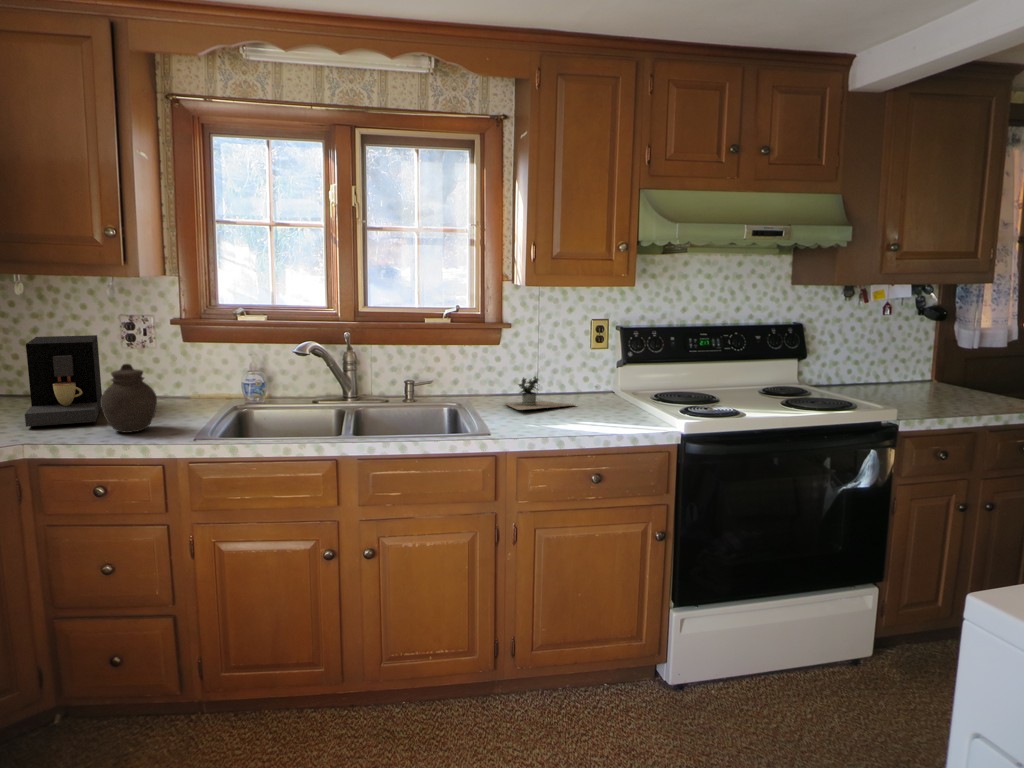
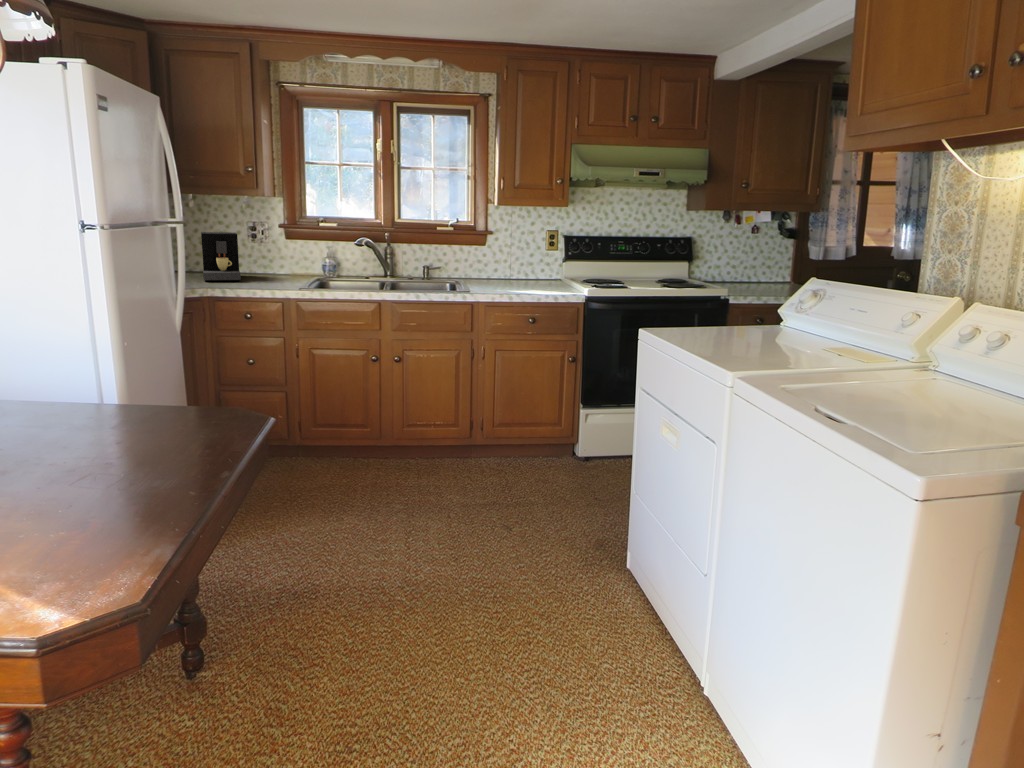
jar: present [101,364,157,433] -> none [246,245,276,285]
potted plant: present [504,376,573,410] -> none [484,264,546,284]

